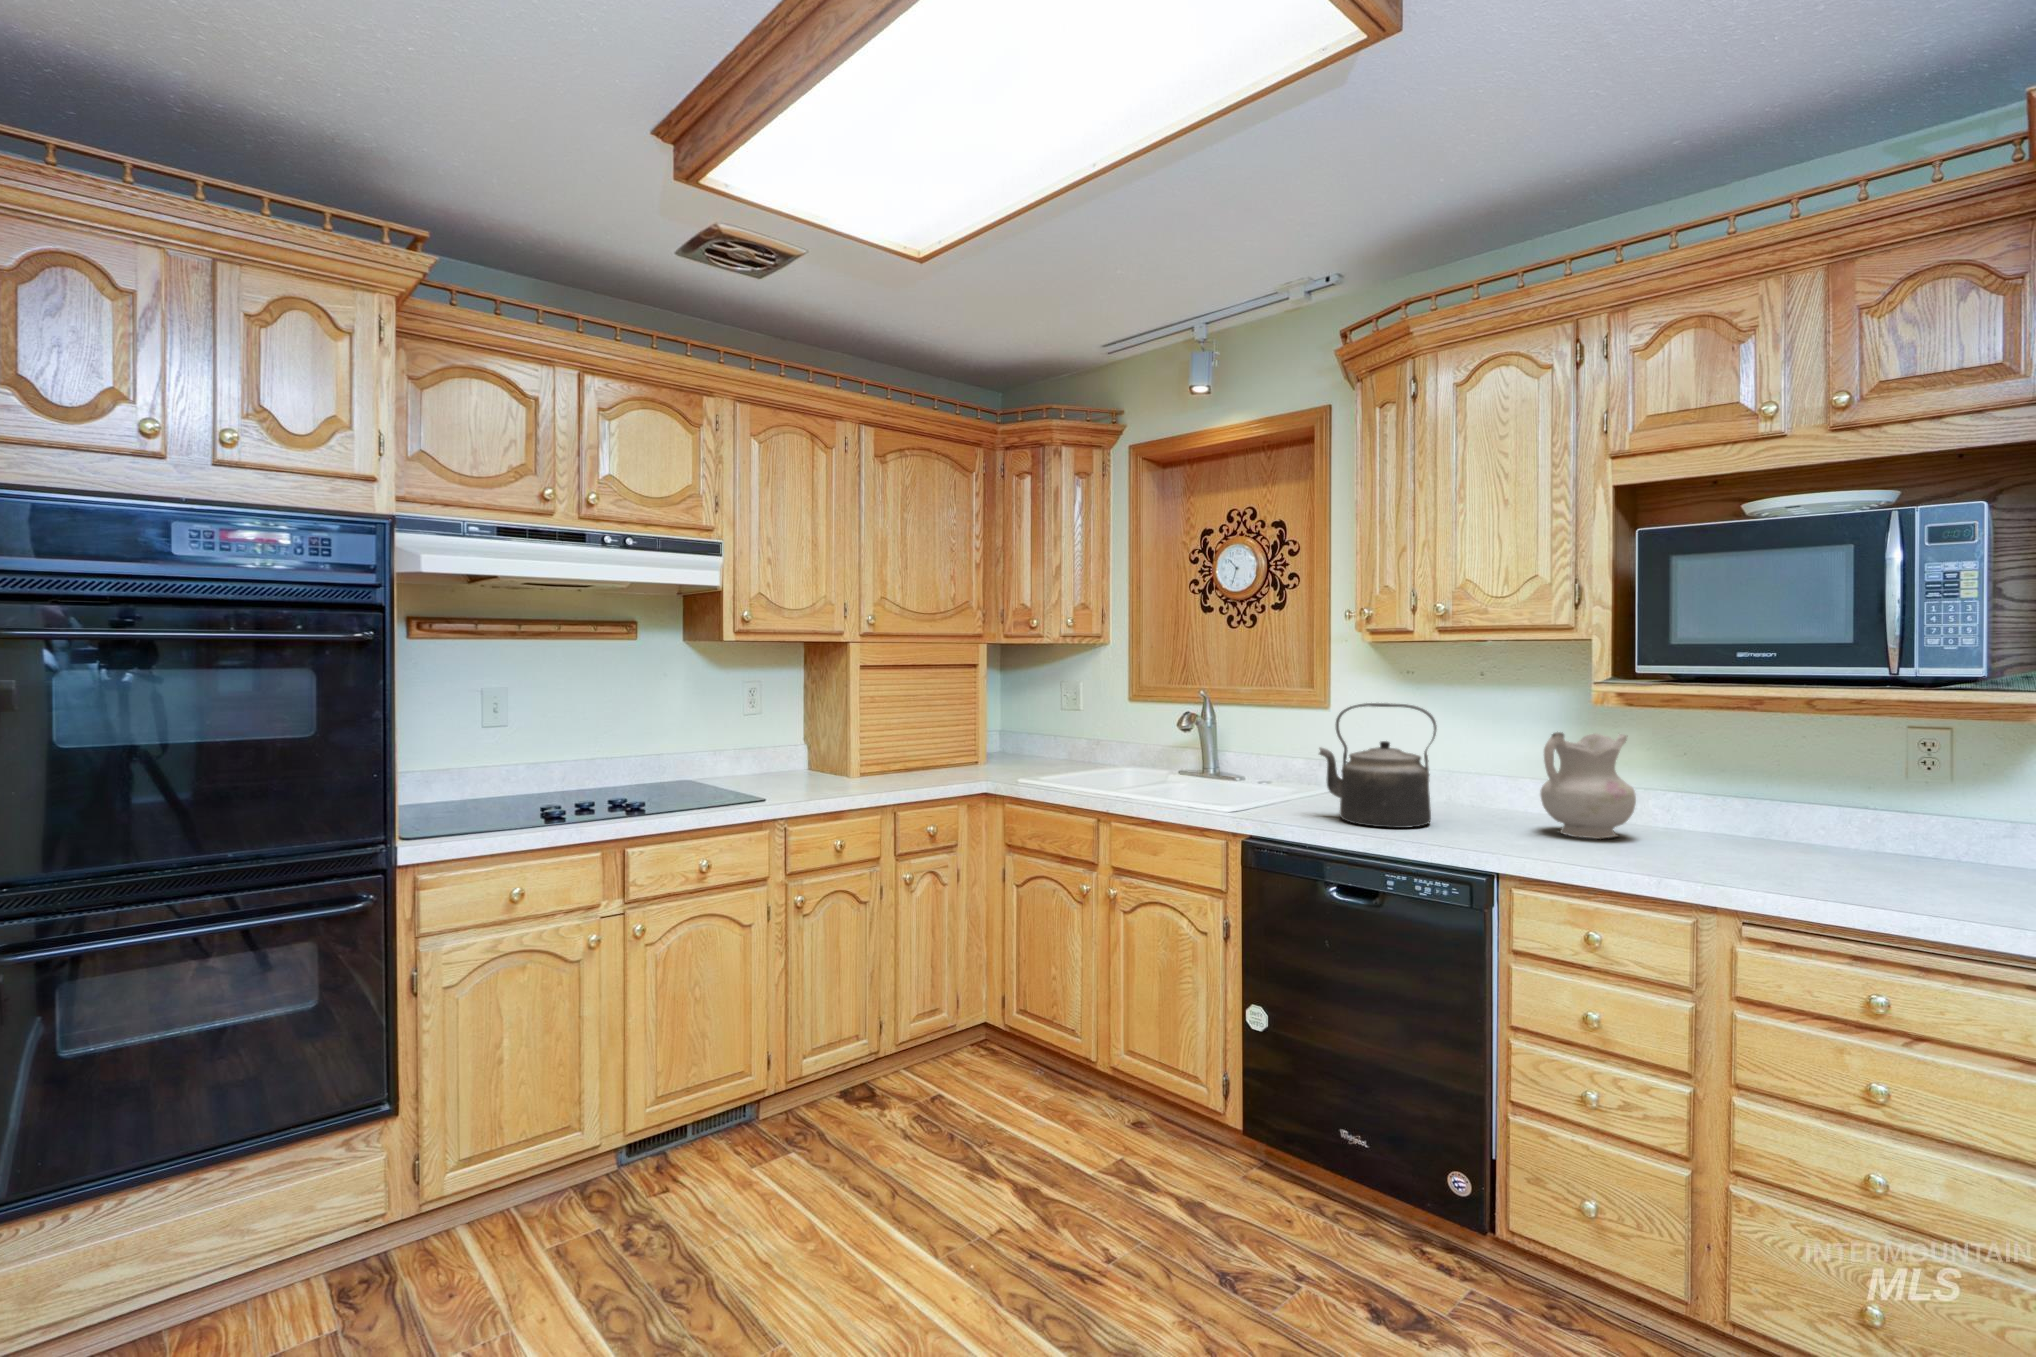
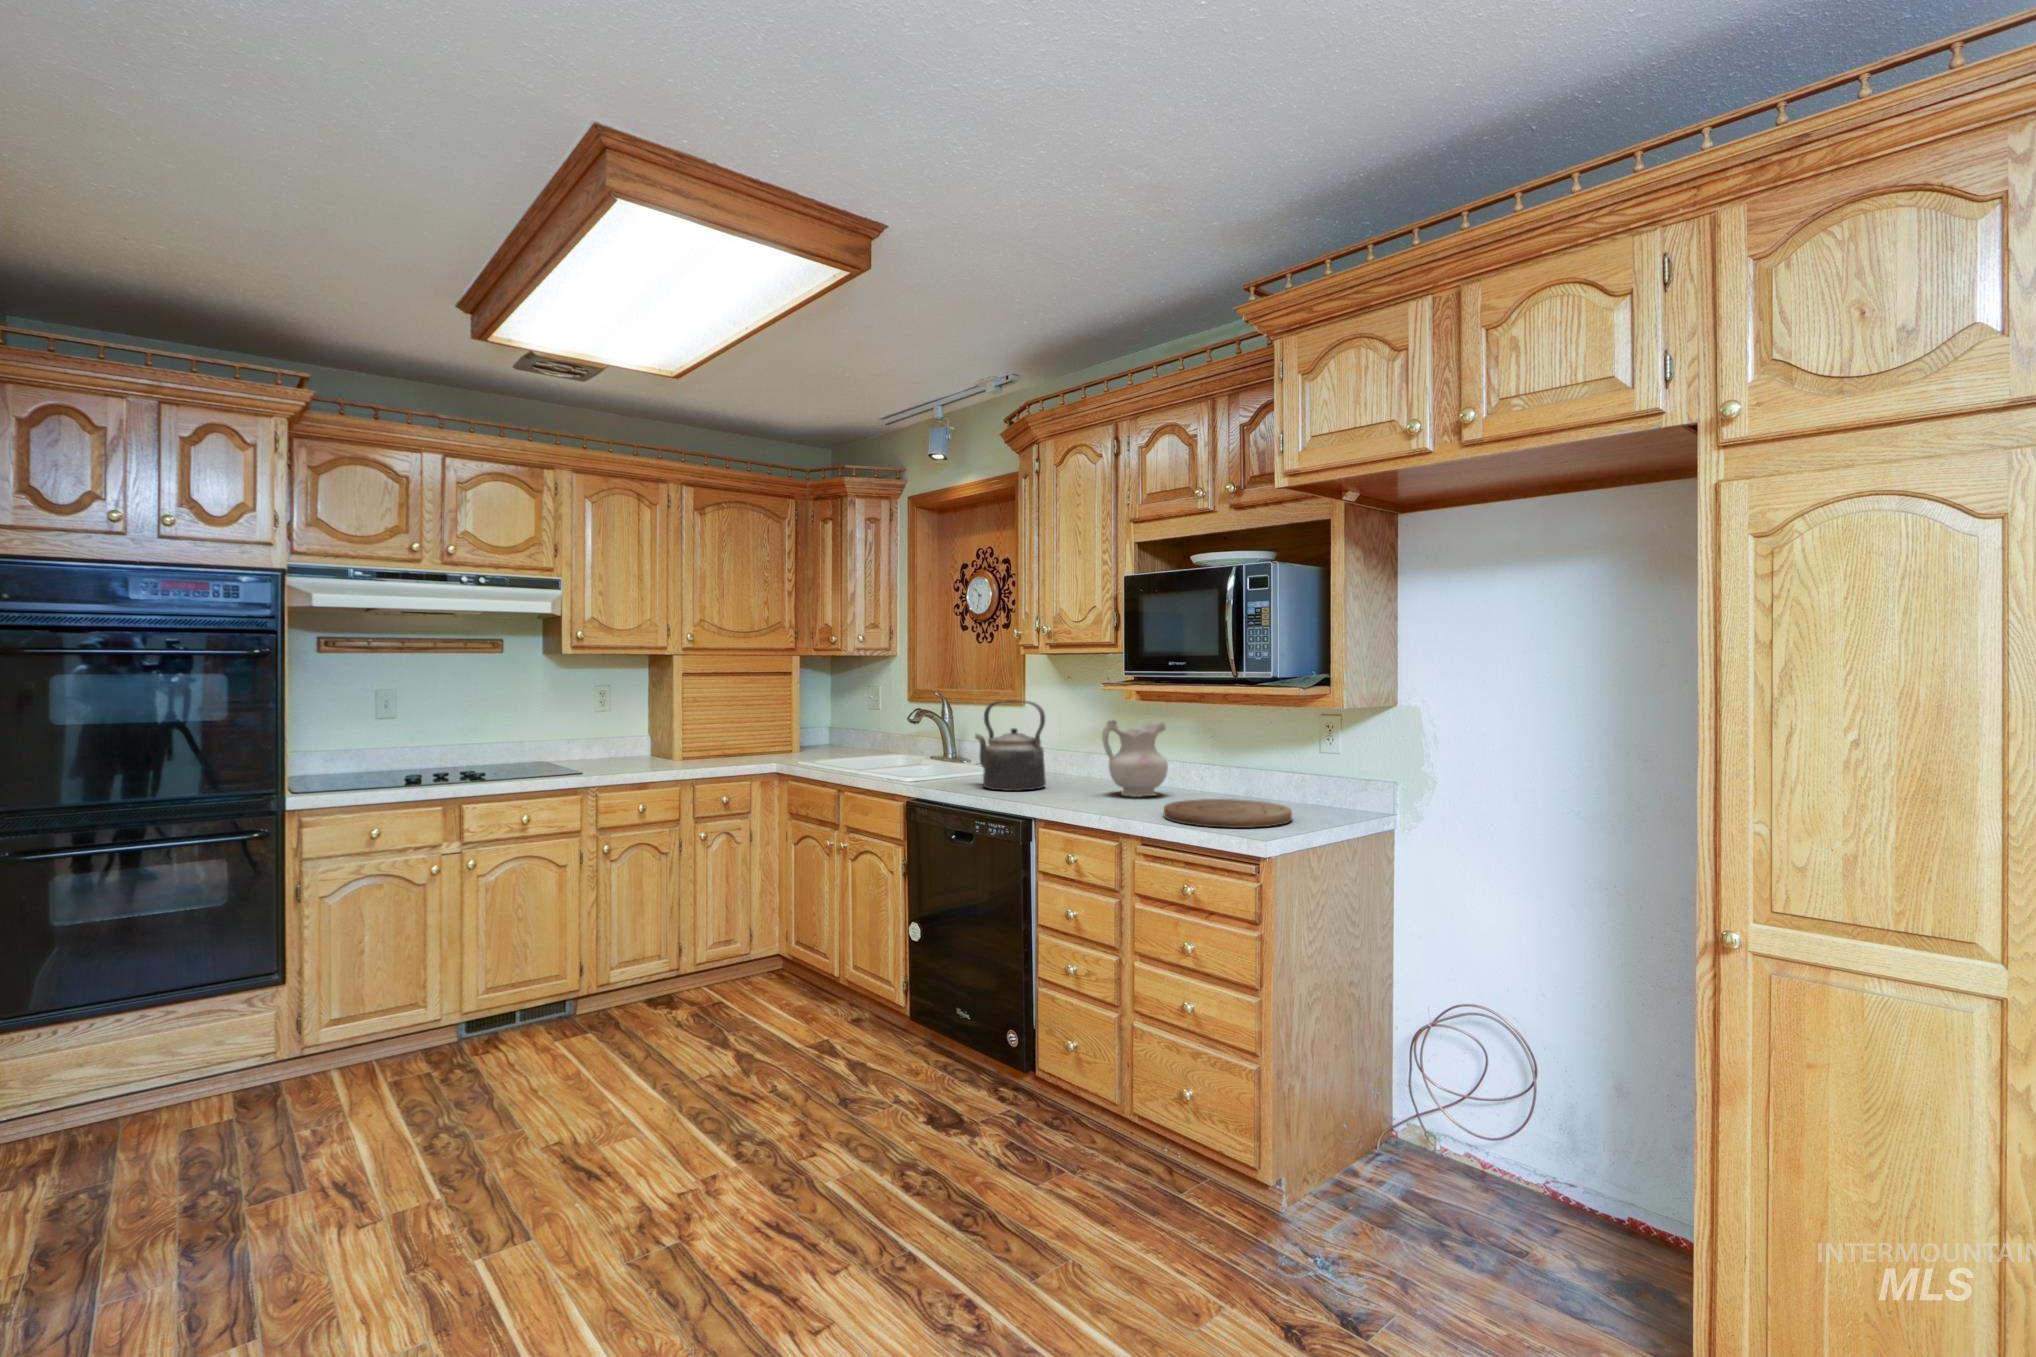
cutting board: none [1726,848,1970,904] -> present [1164,799,1292,828]

